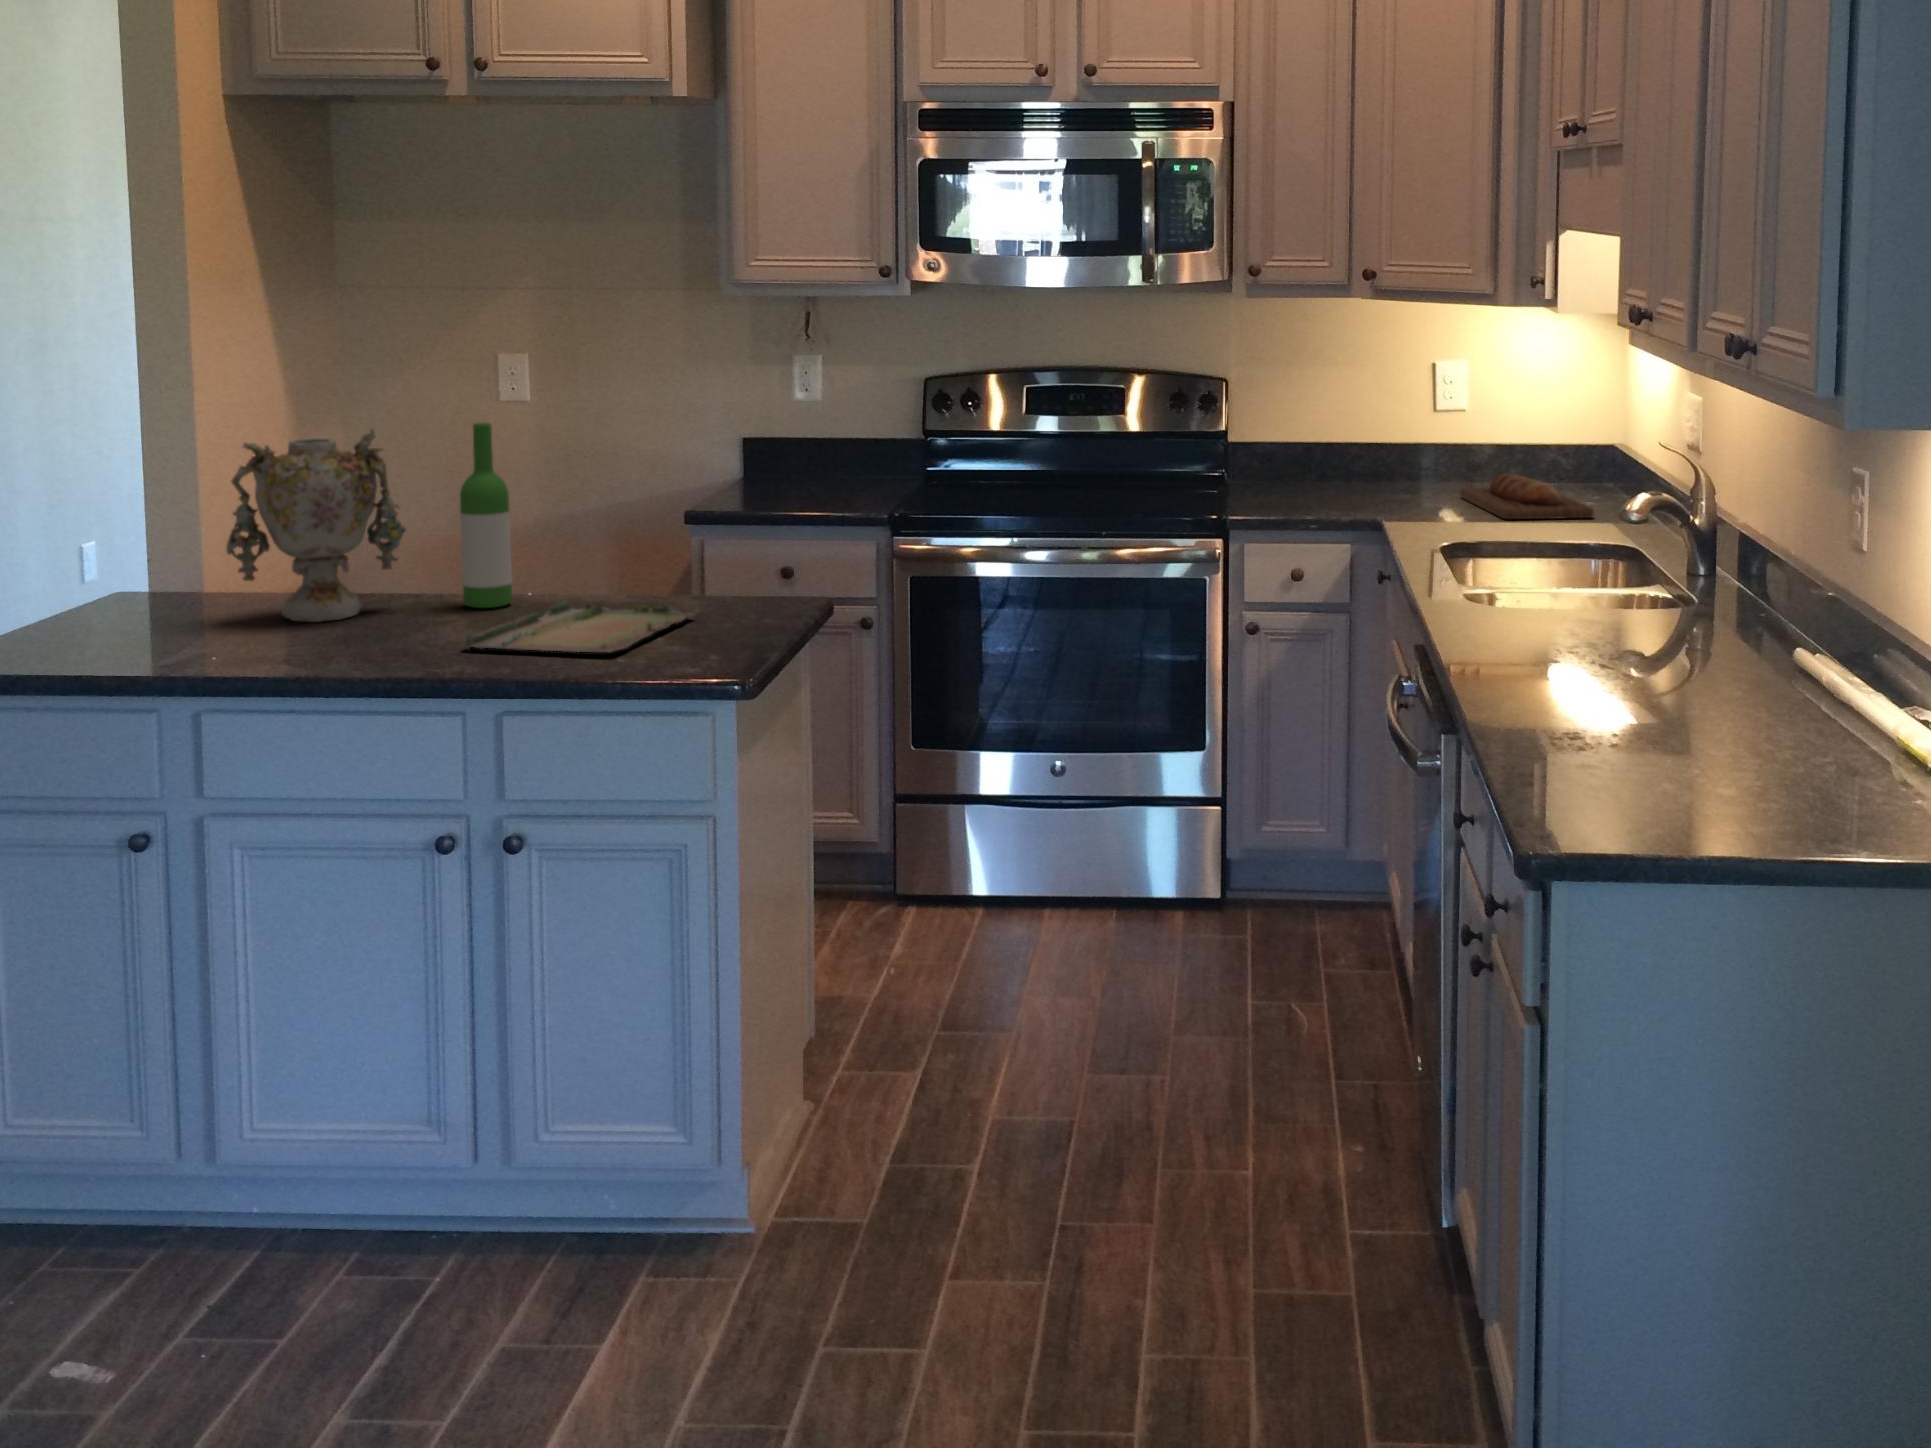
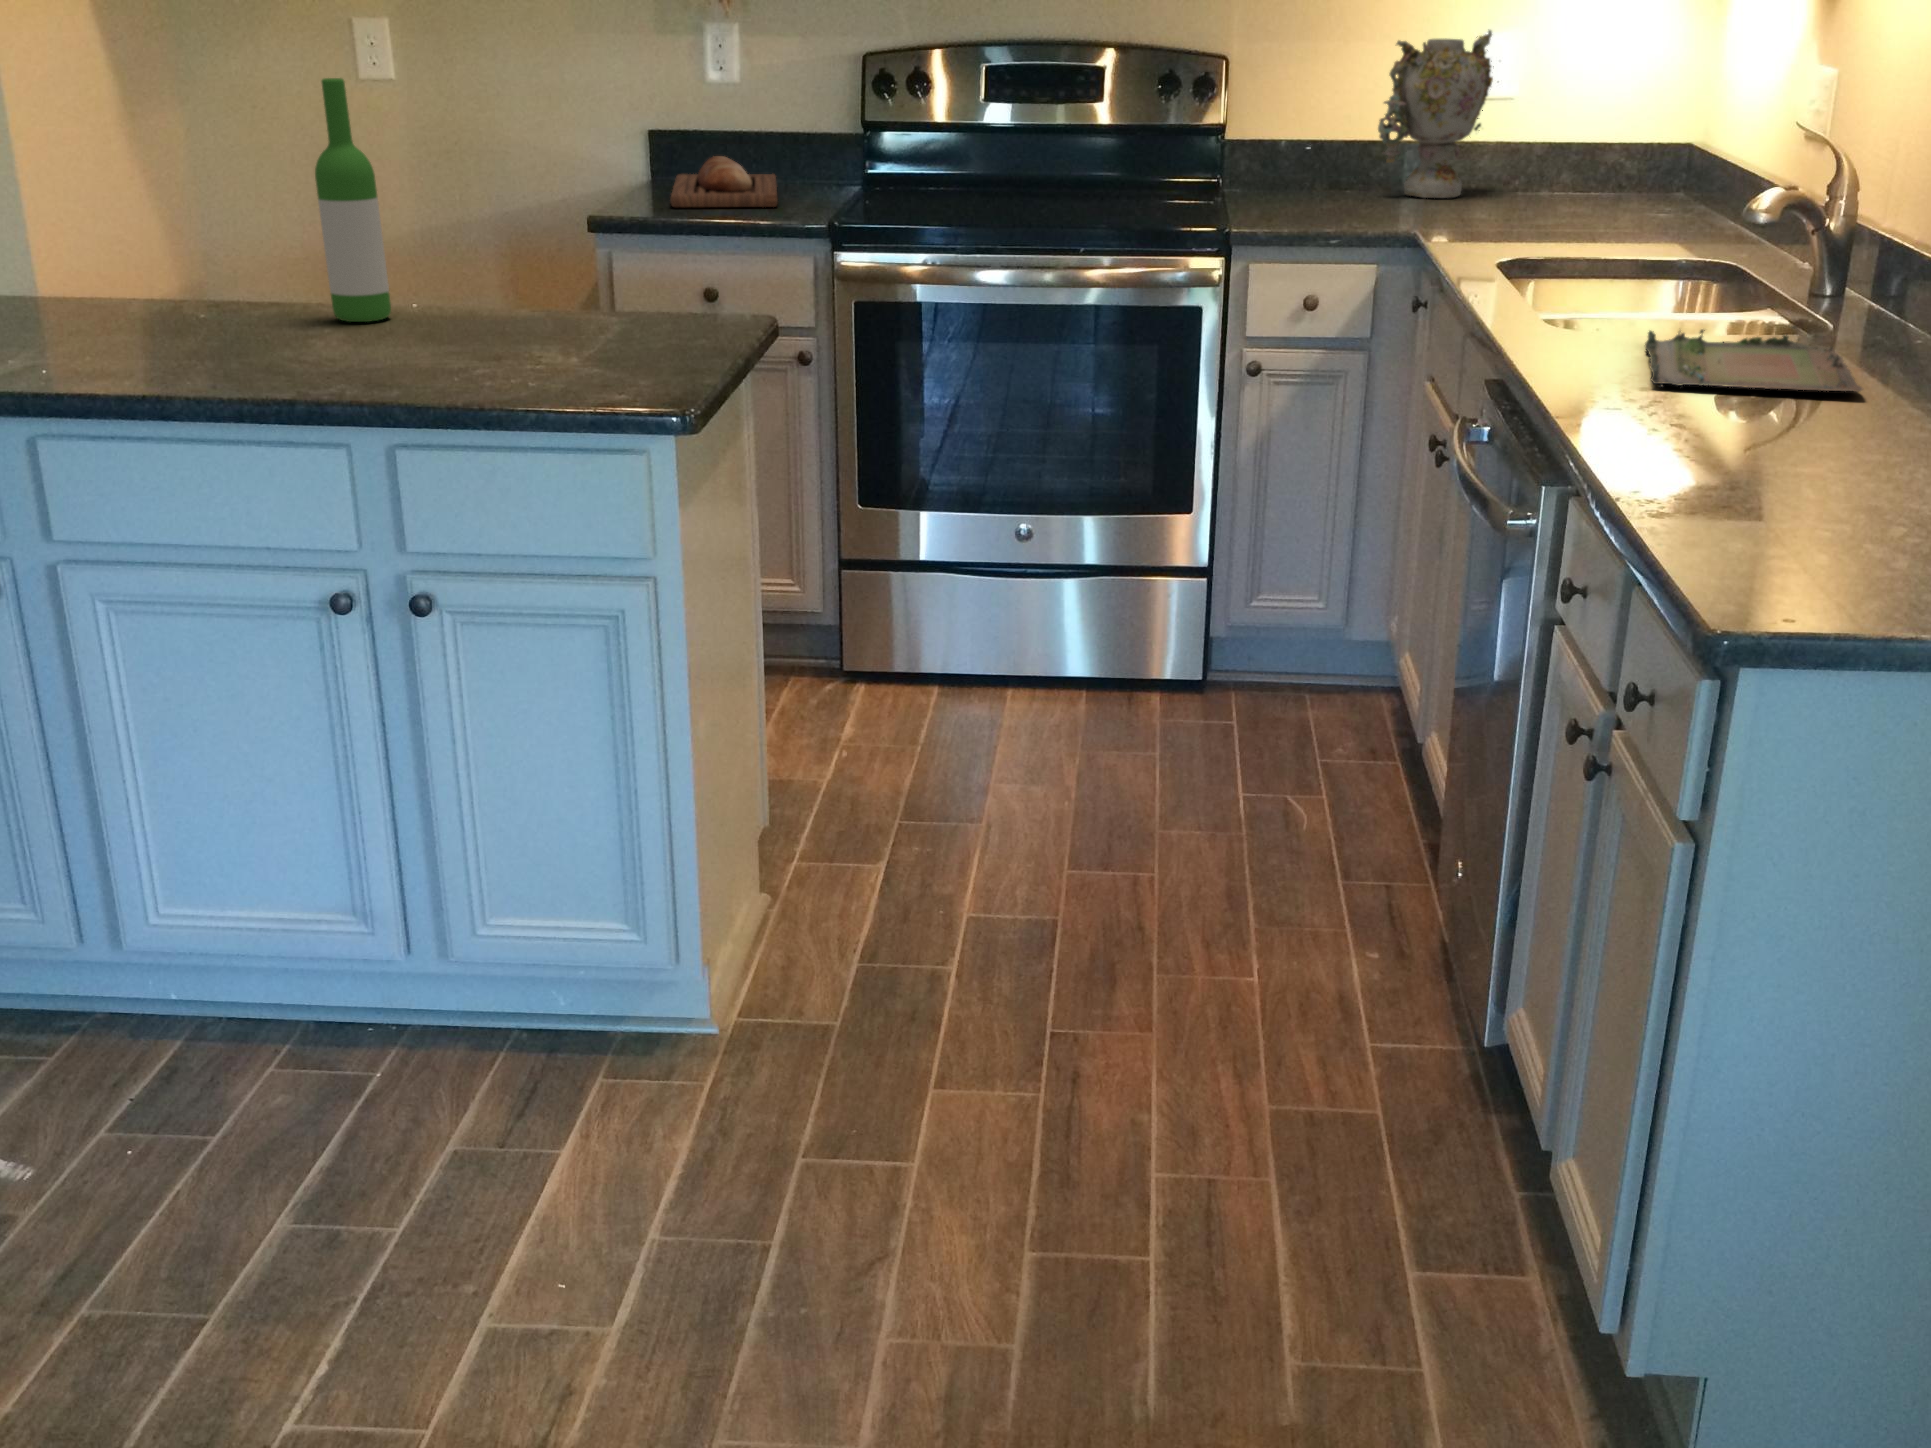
vase: present [226,429,406,622] -> present [1378,30,1493,198]
bread loaf: present [1460,473,1593,519] -> present [670,156,777,207]
tray: present [463,598,693,653] -> present [1645,321,1863,392]

